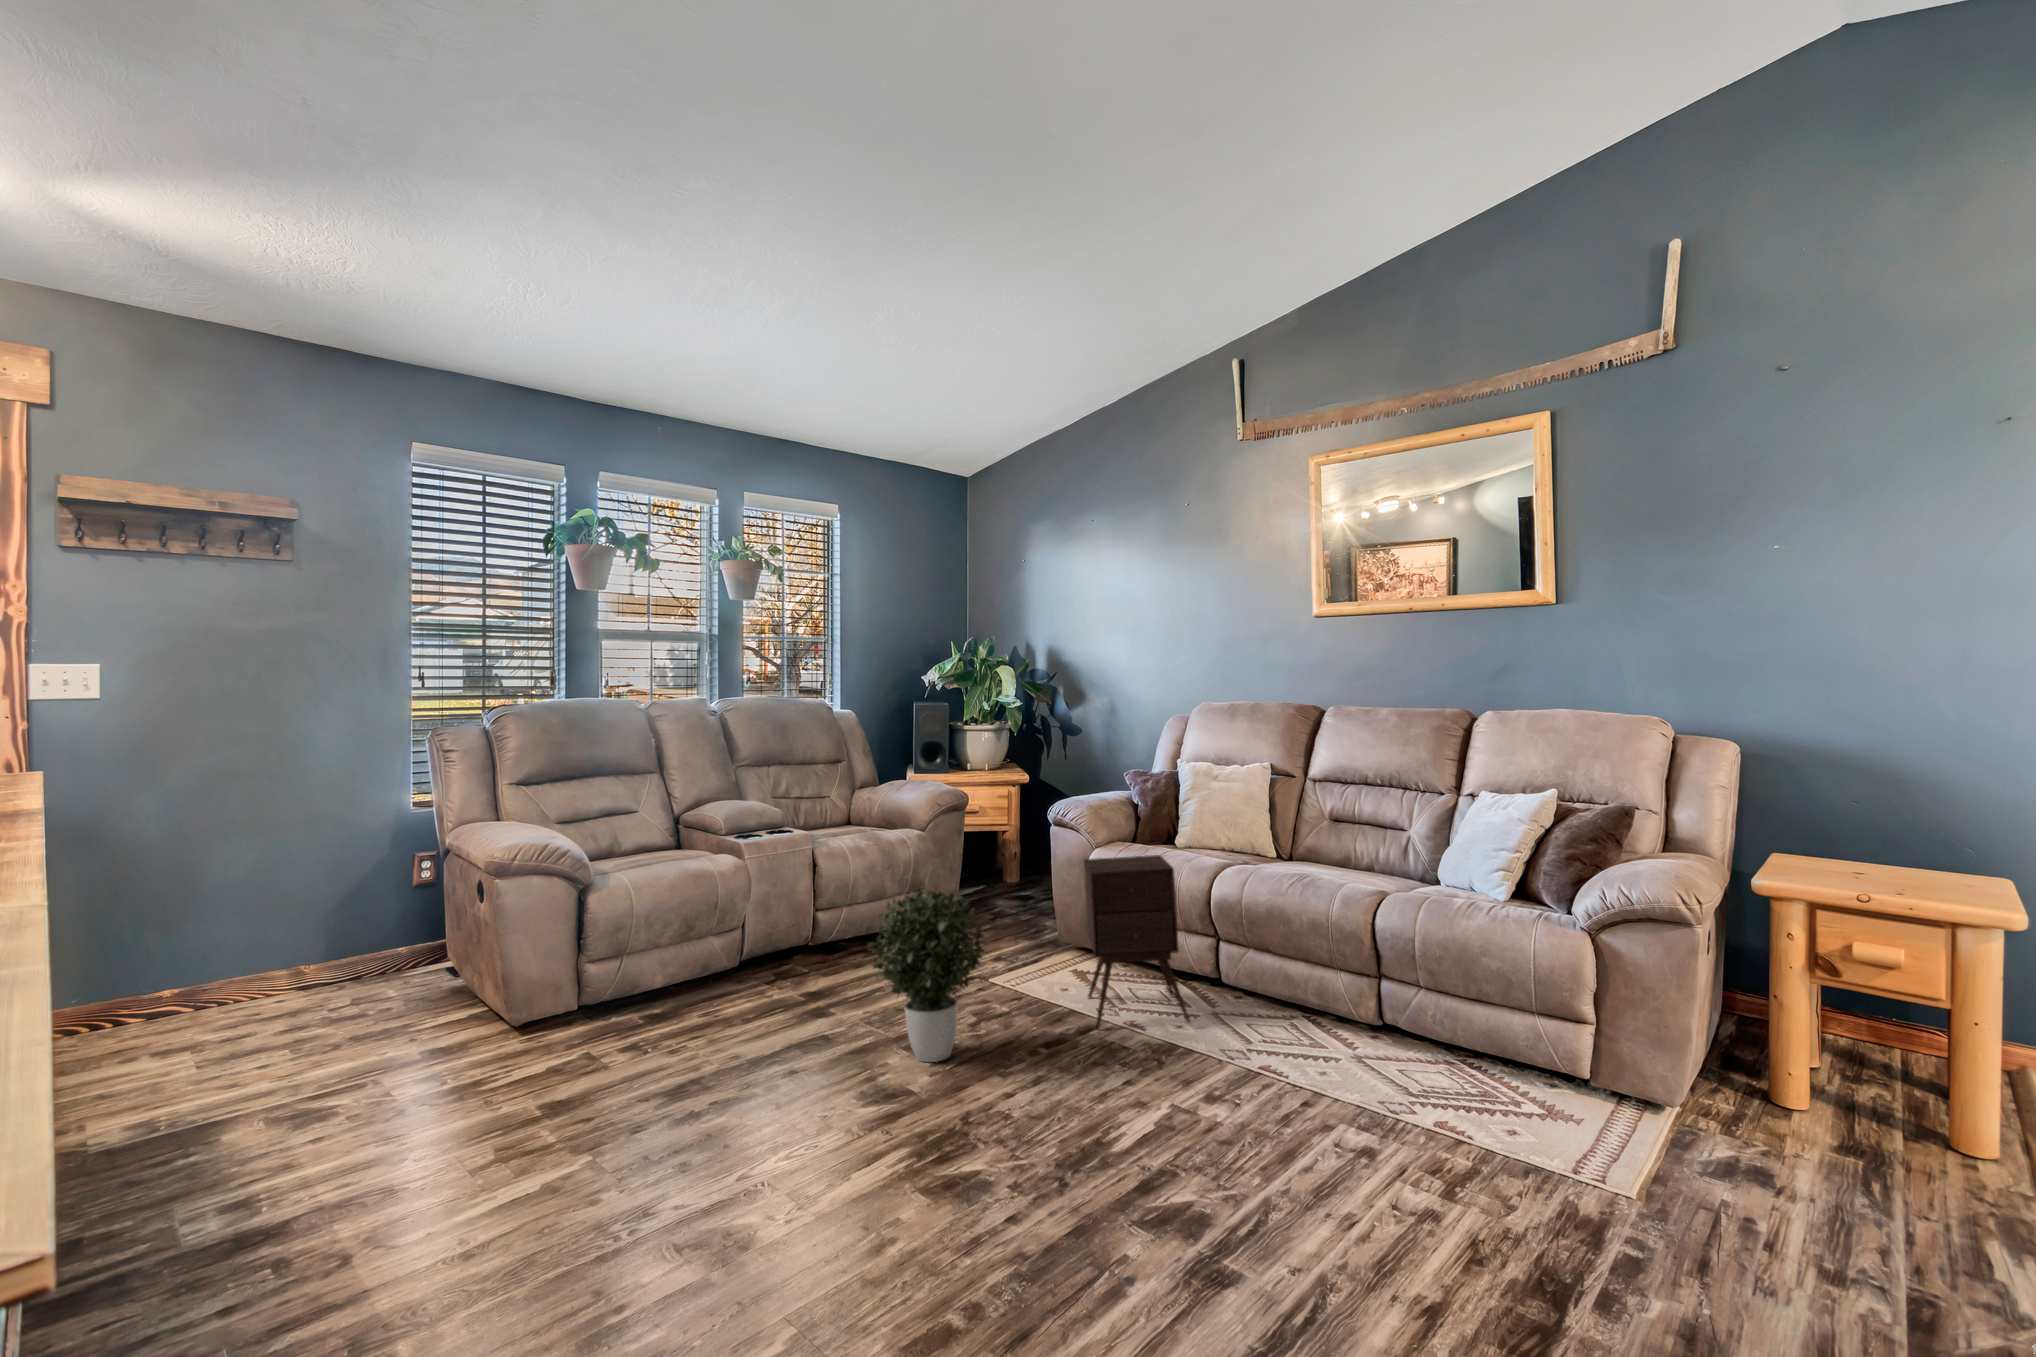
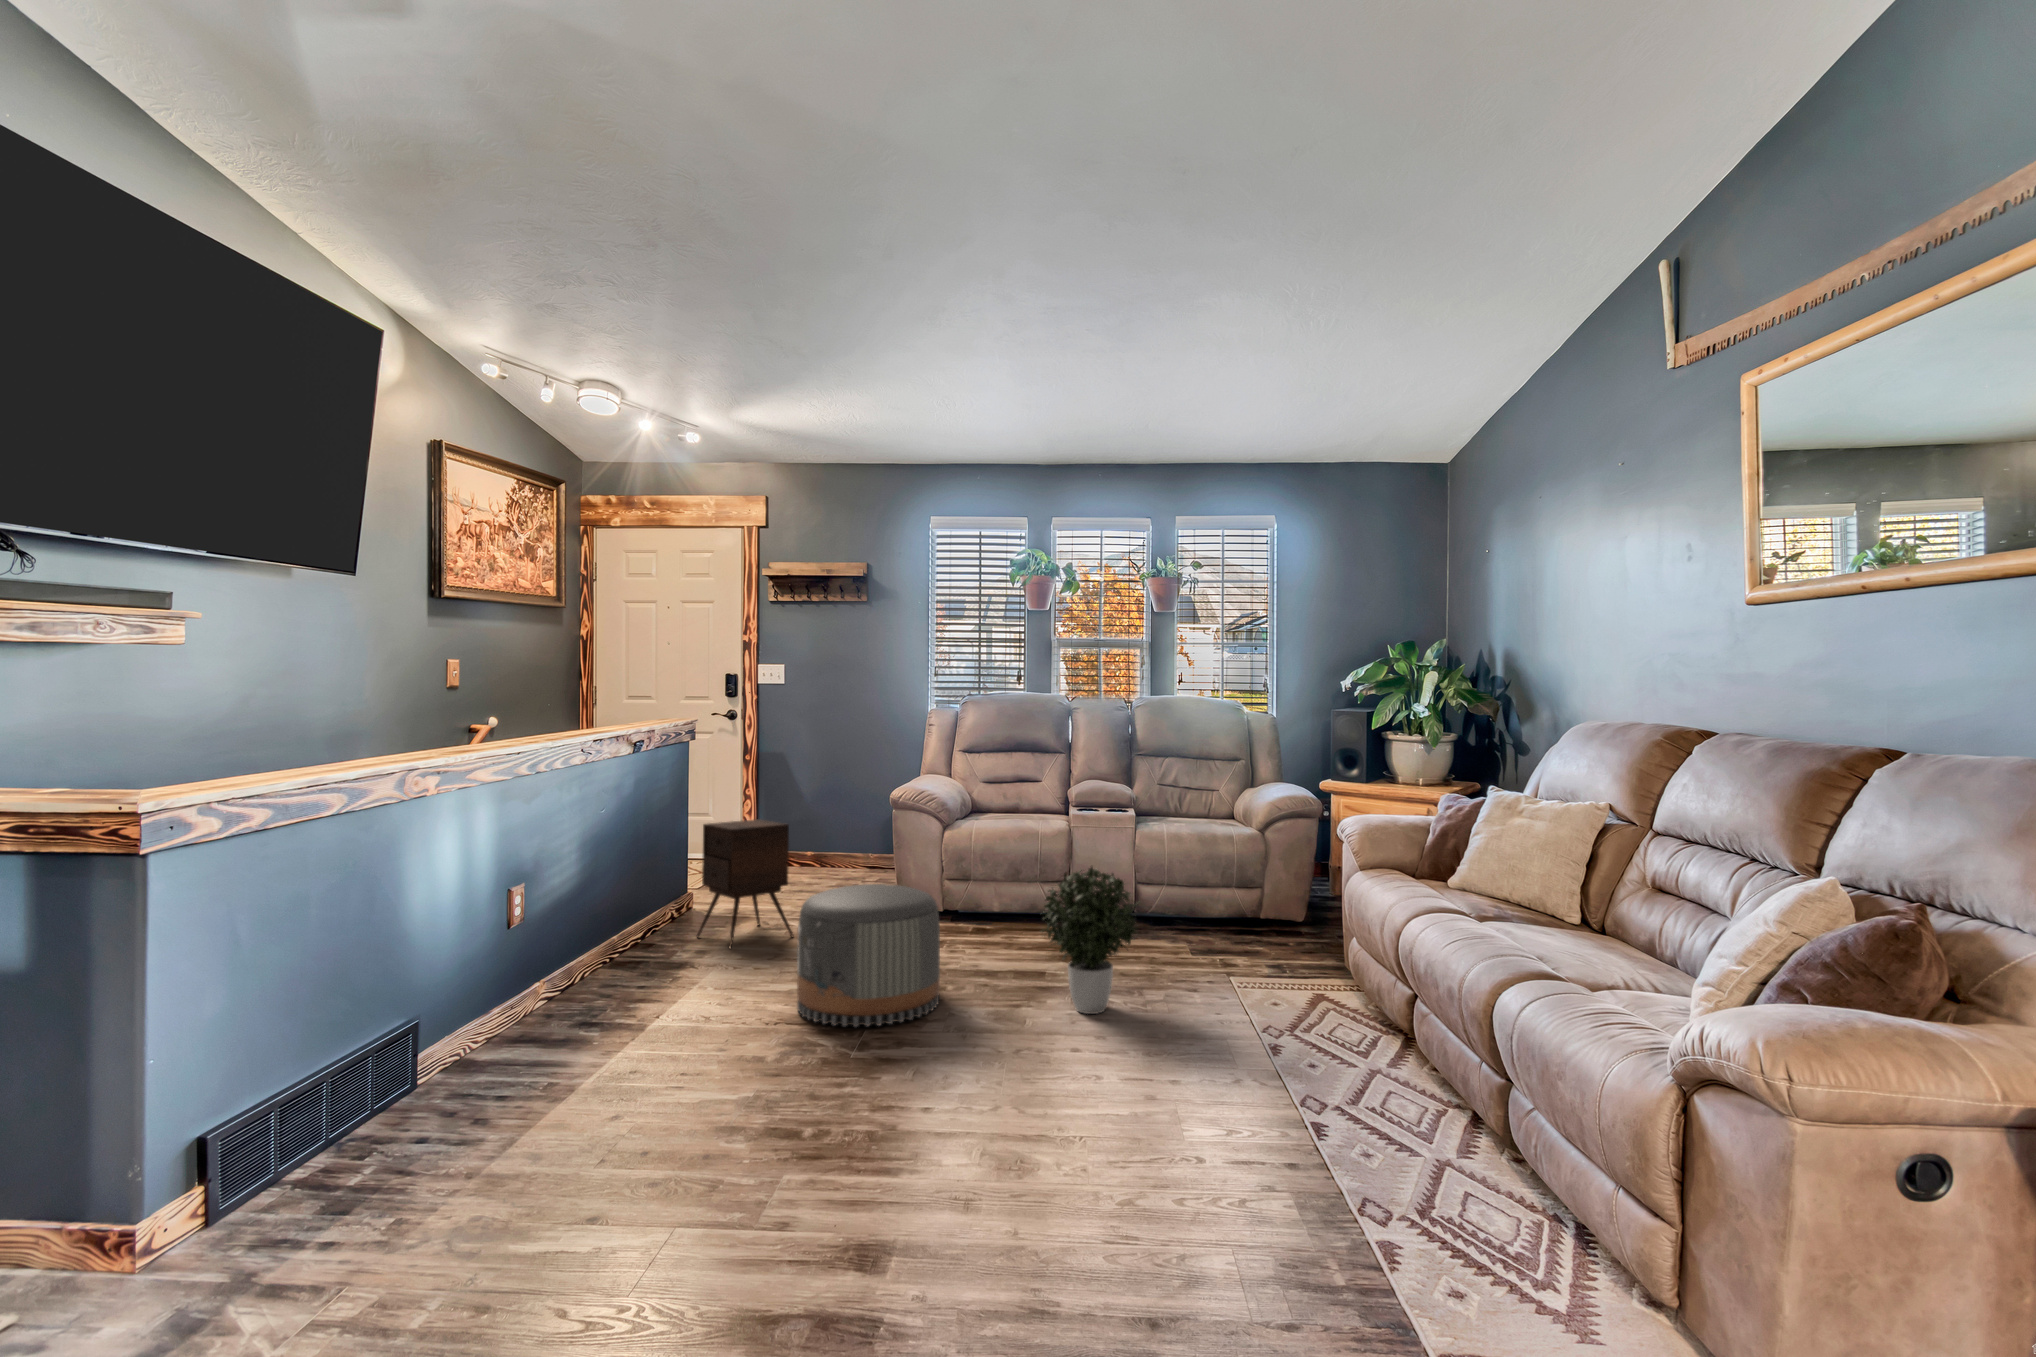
side table: present [1084,855,1190,1029] -> present [697,819,793,948]
pouf: none [555,967,782,1207] -> present [797,884,940,1027]

